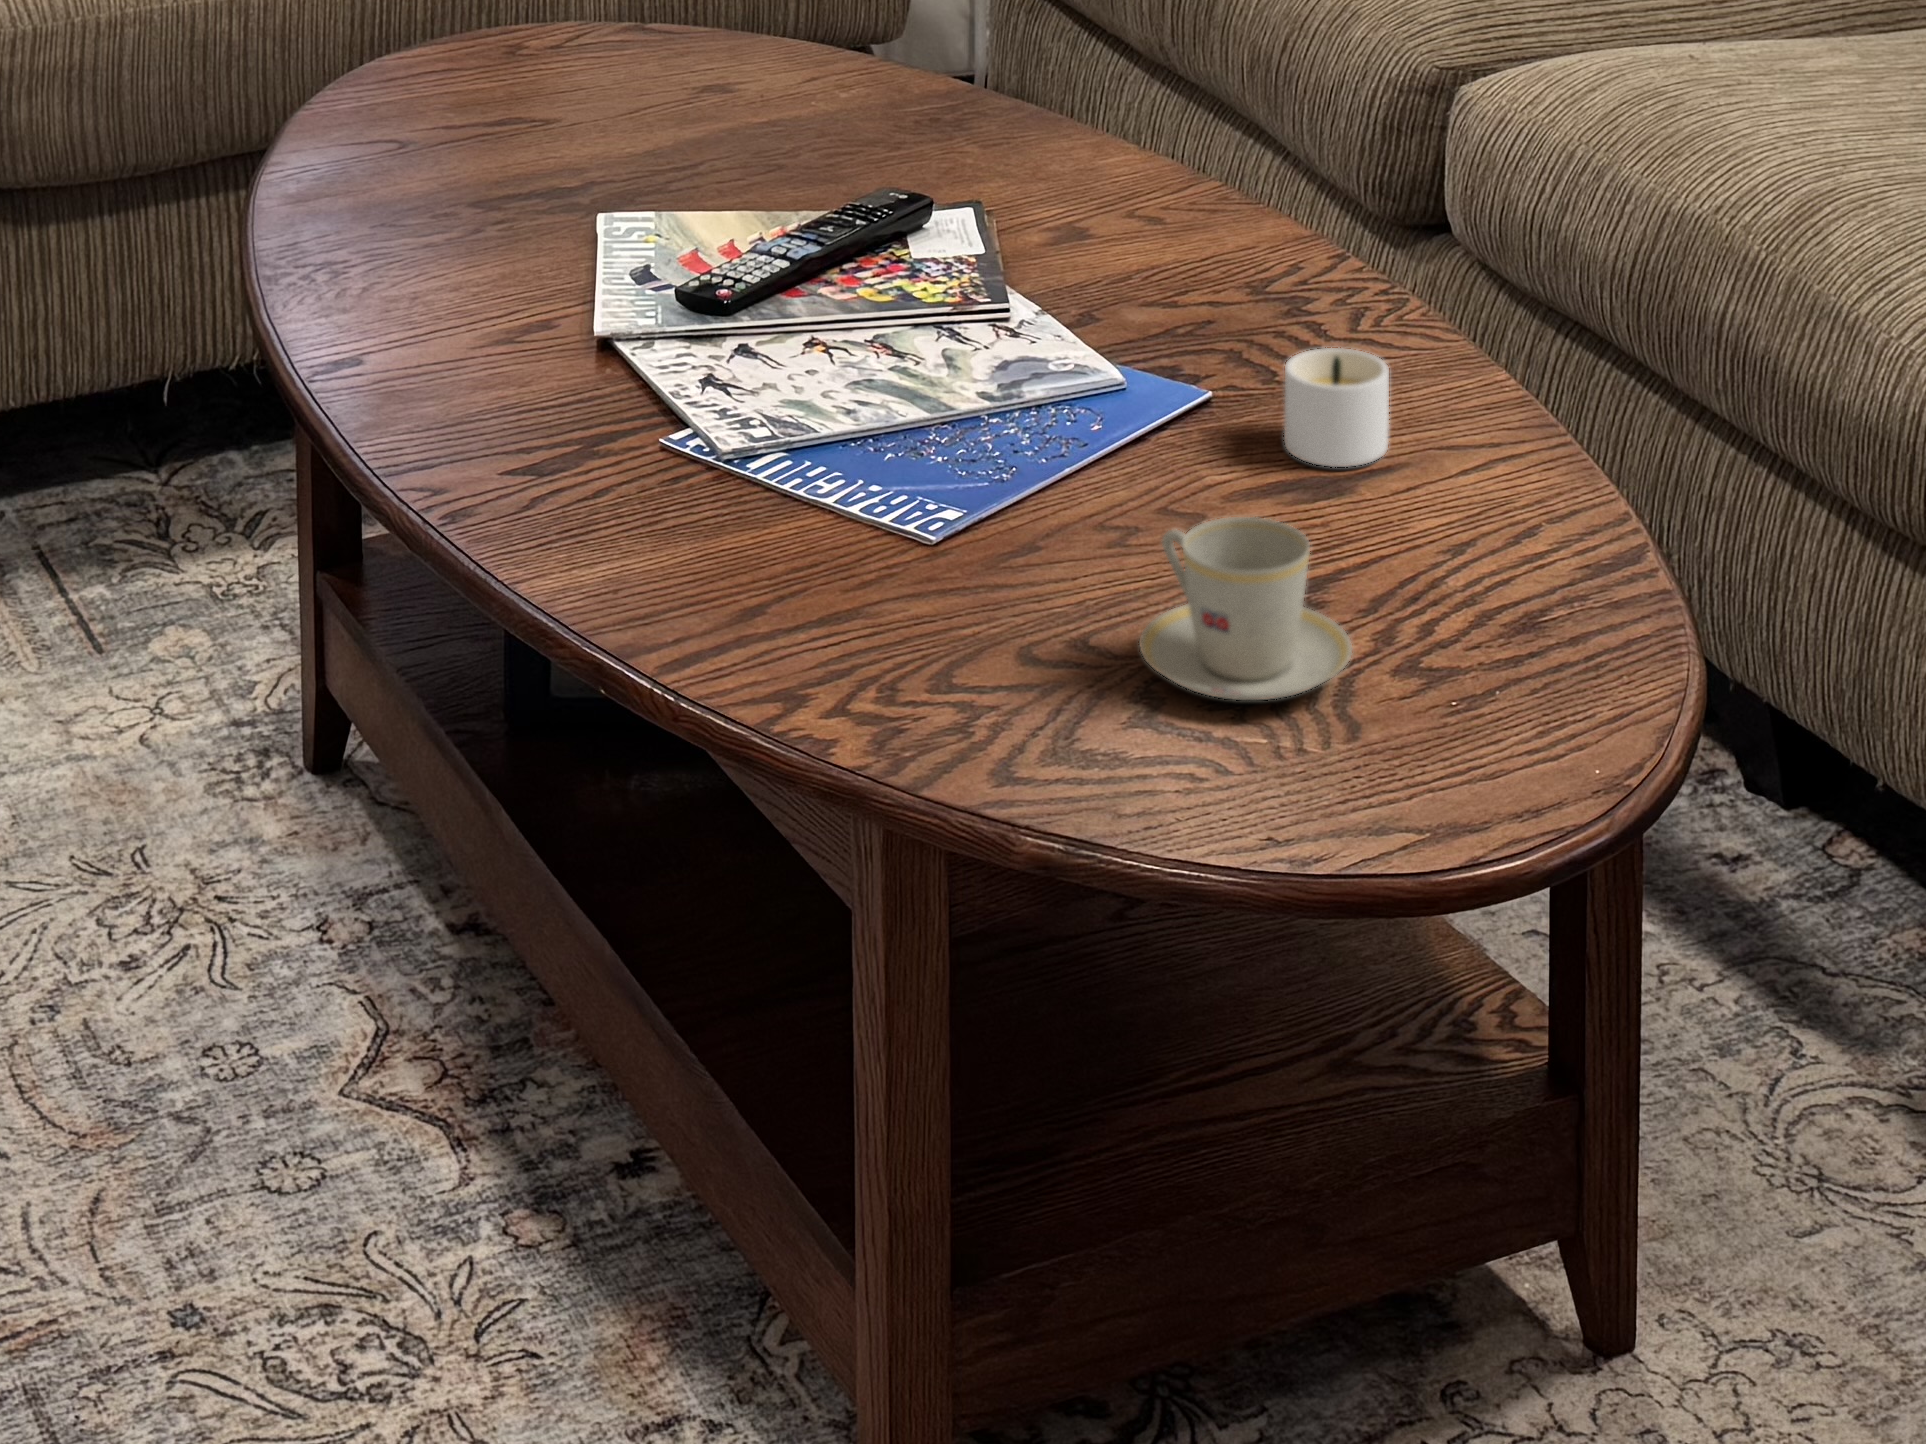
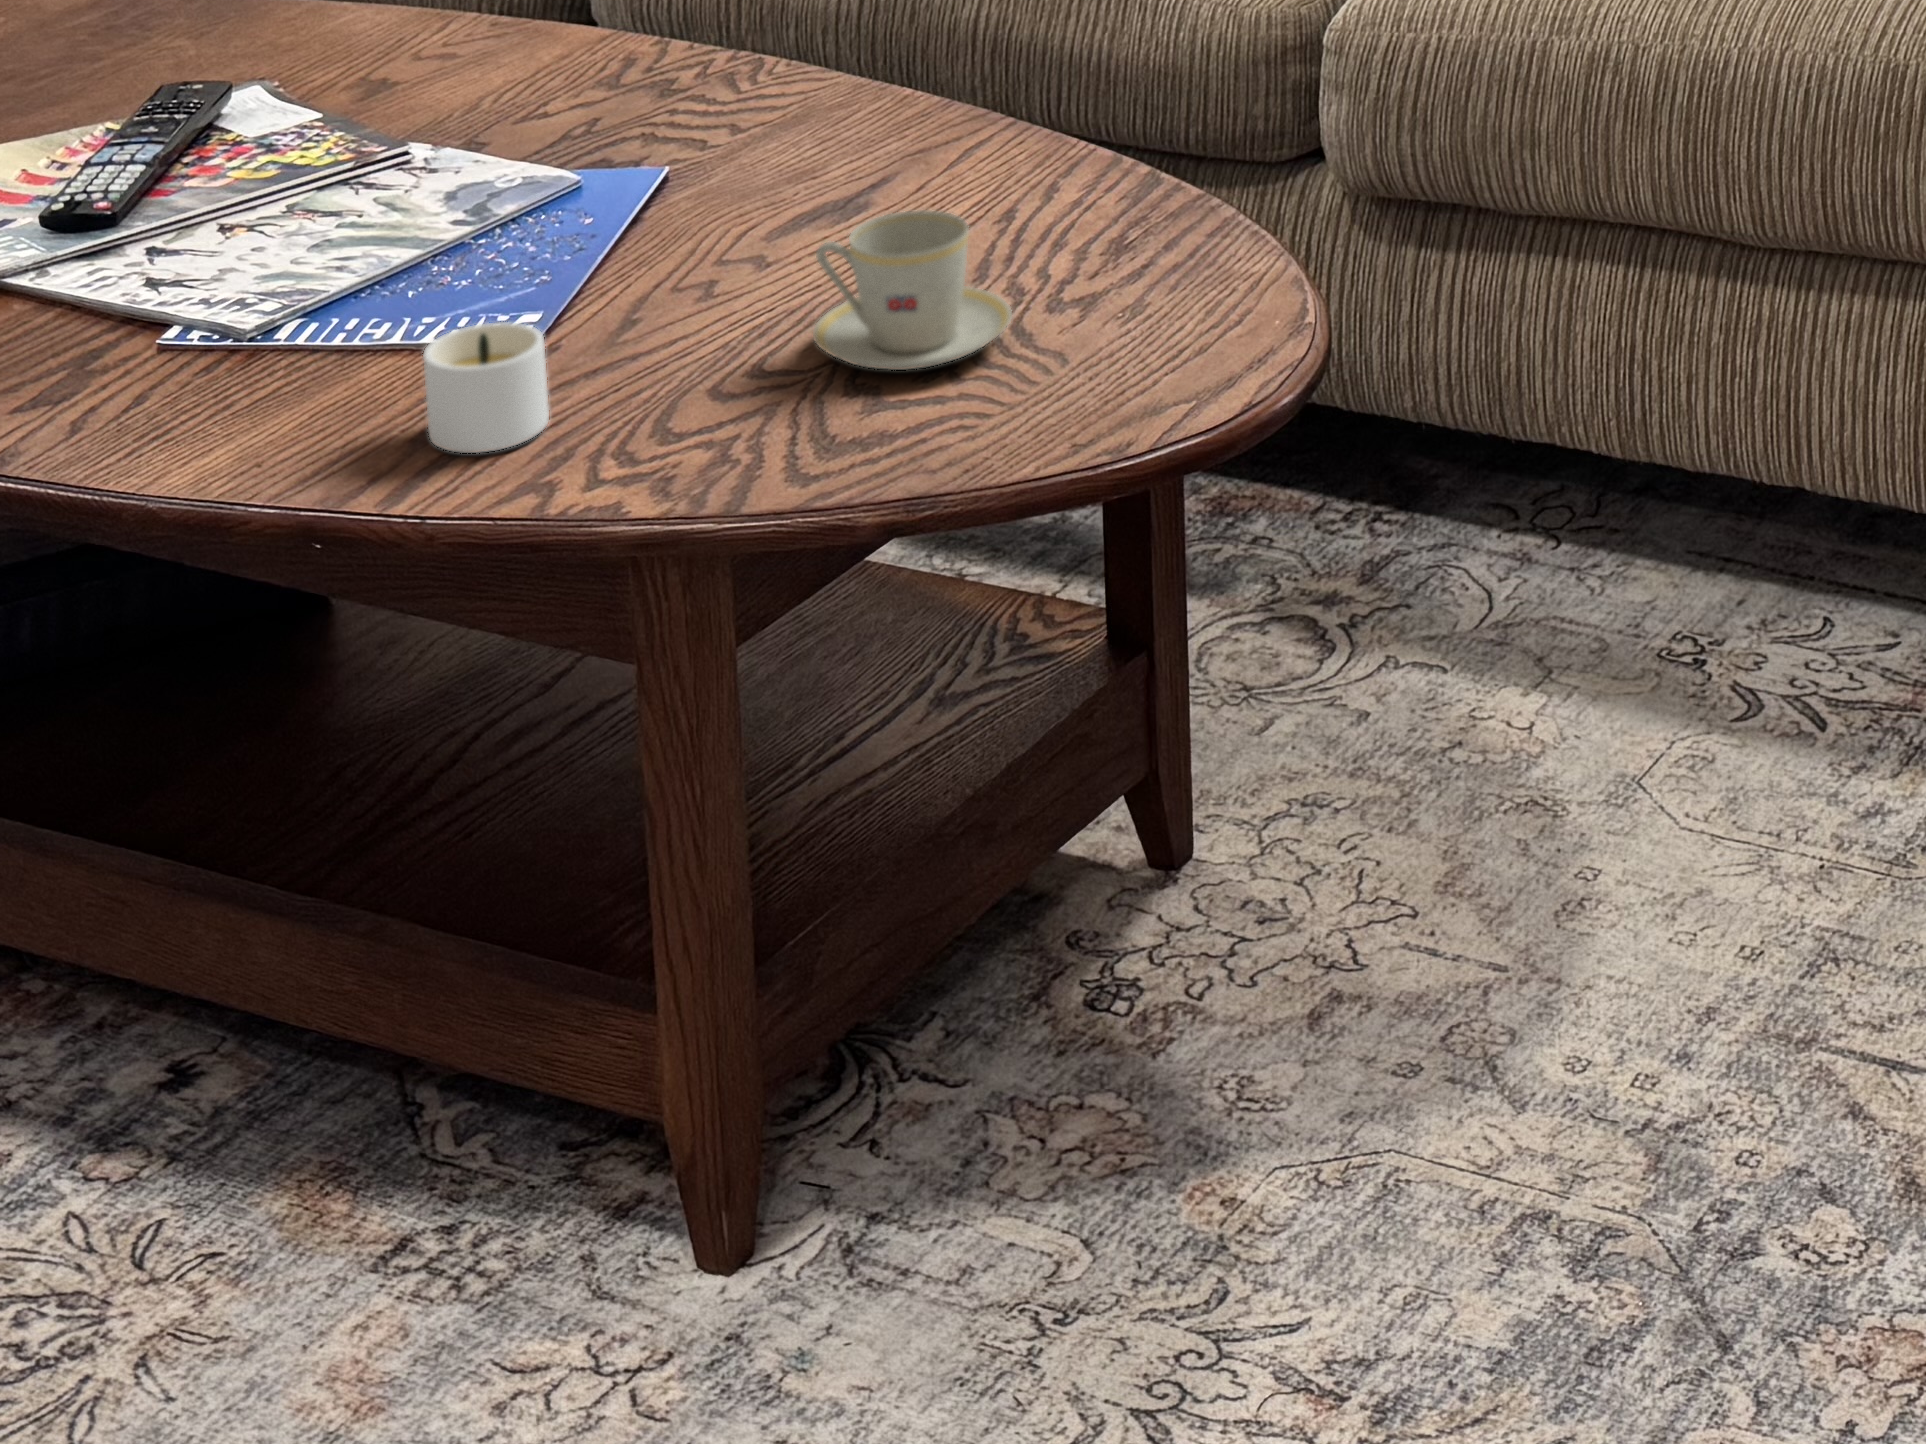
candle: present [1284,348,1389,467] -> present [424,322,549,453]

